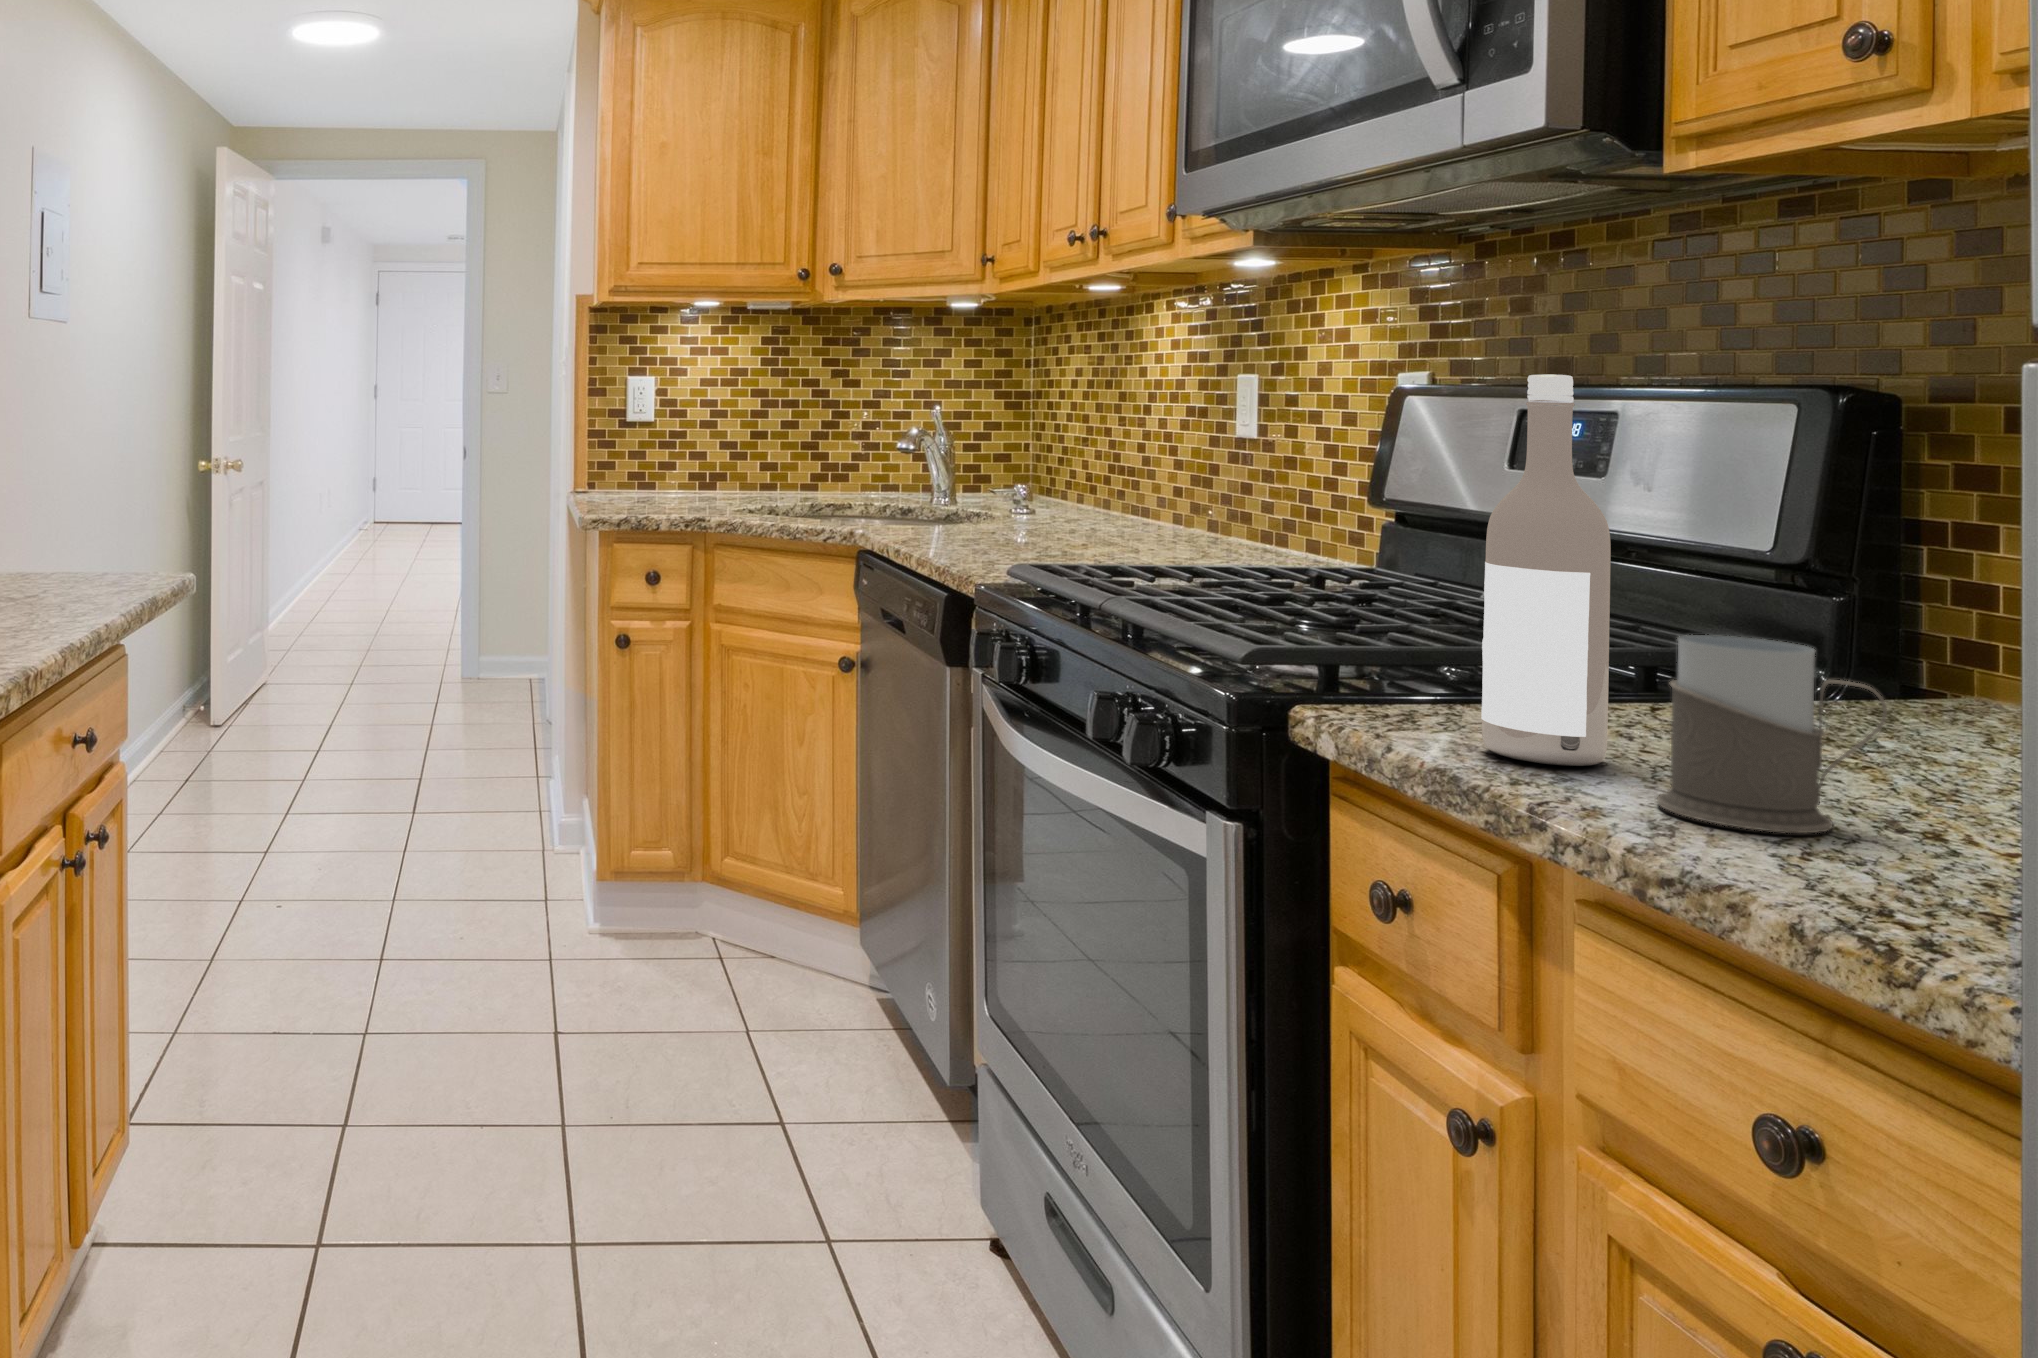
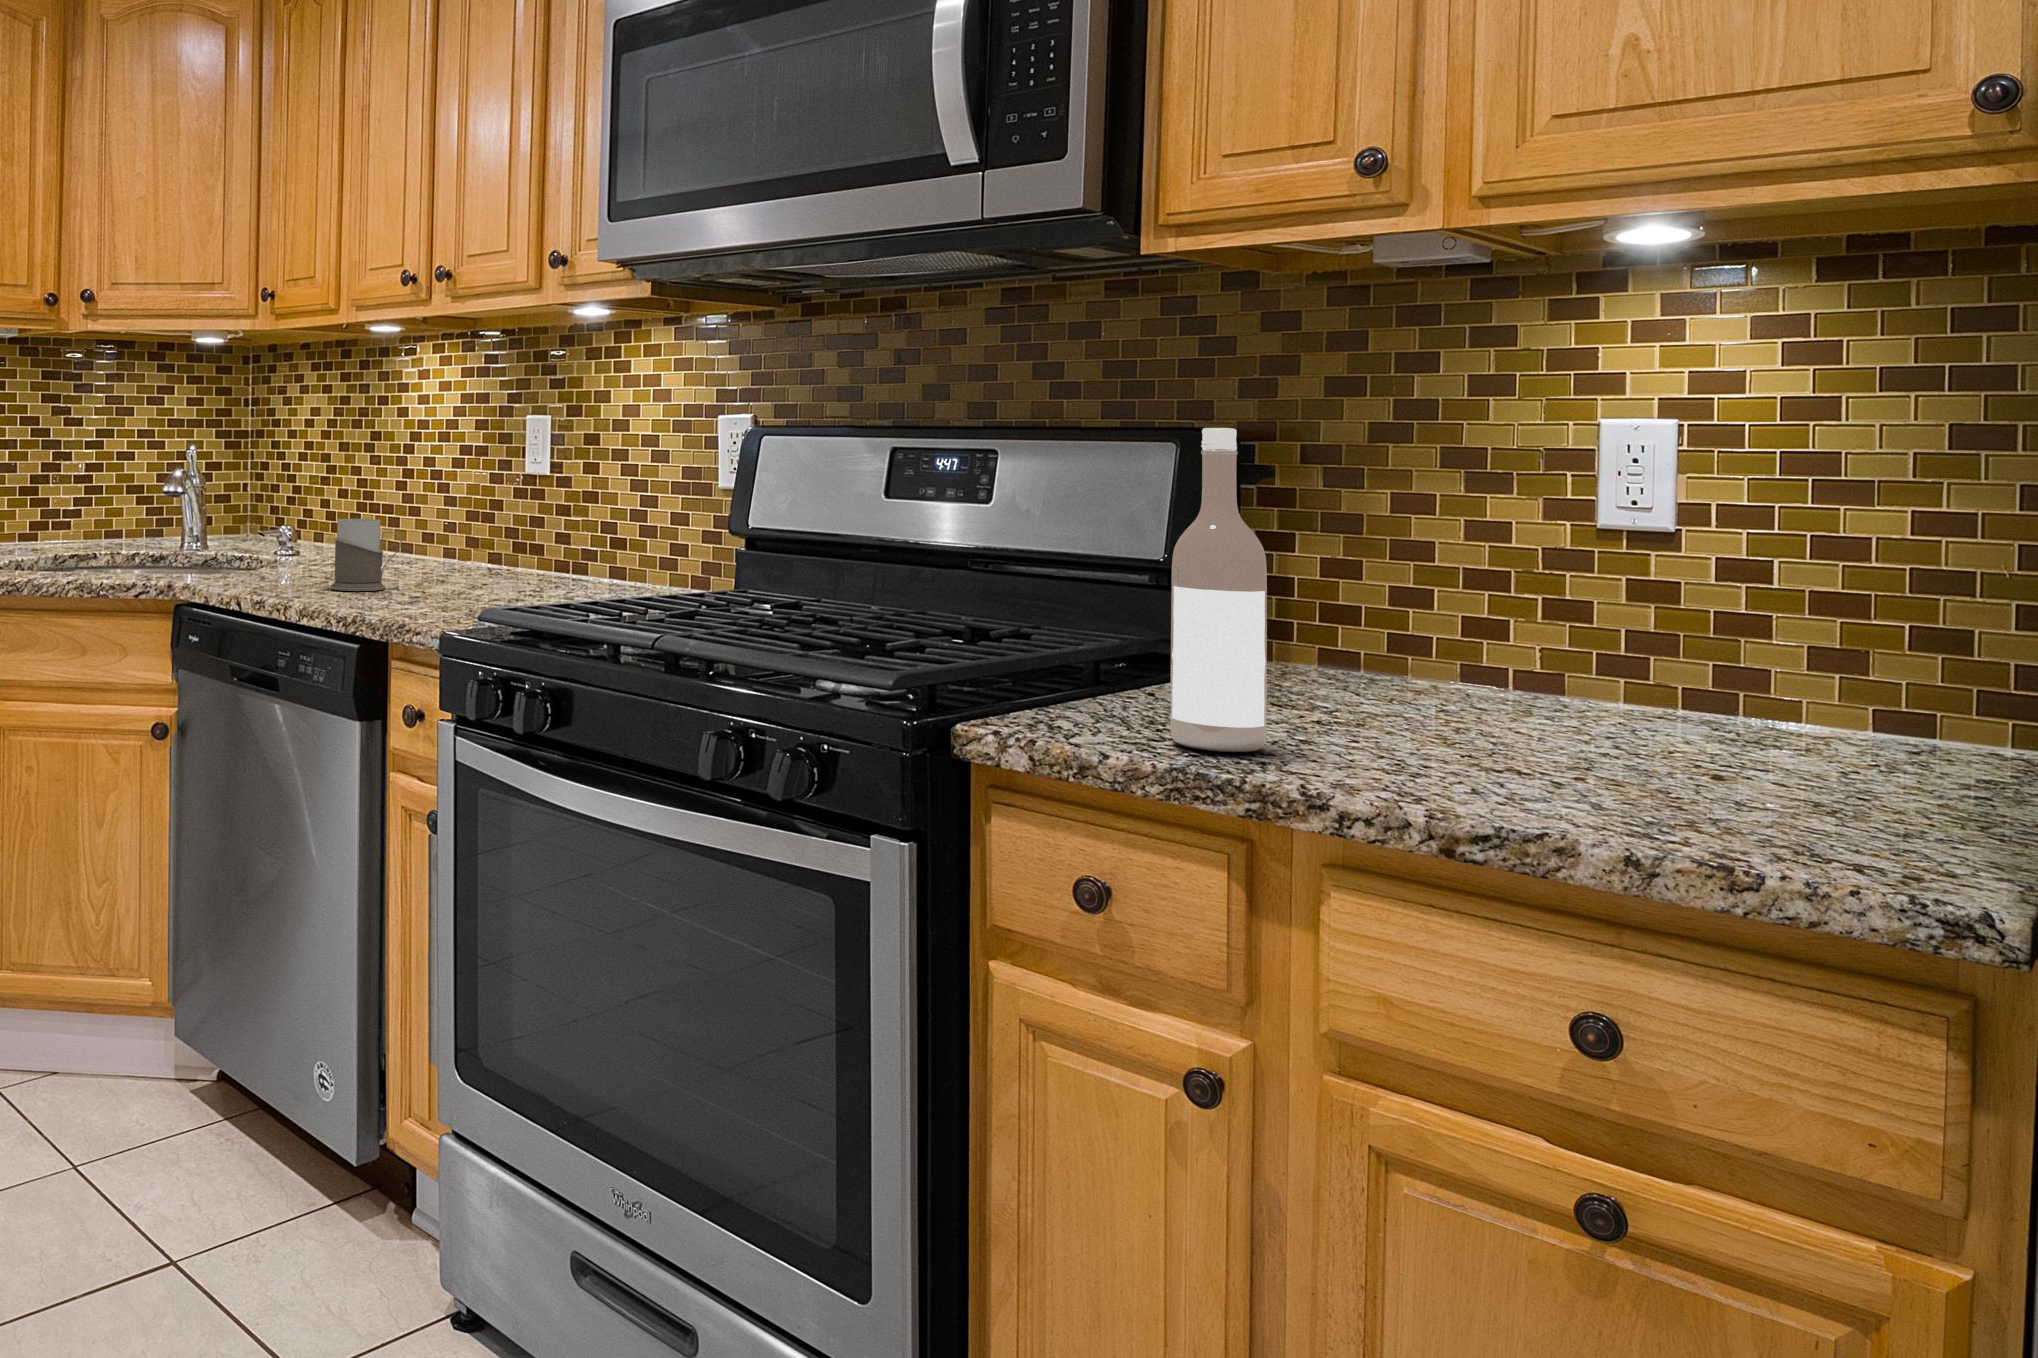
mug: present [1657,635,1887,833] -> present [330,519,401,591]

